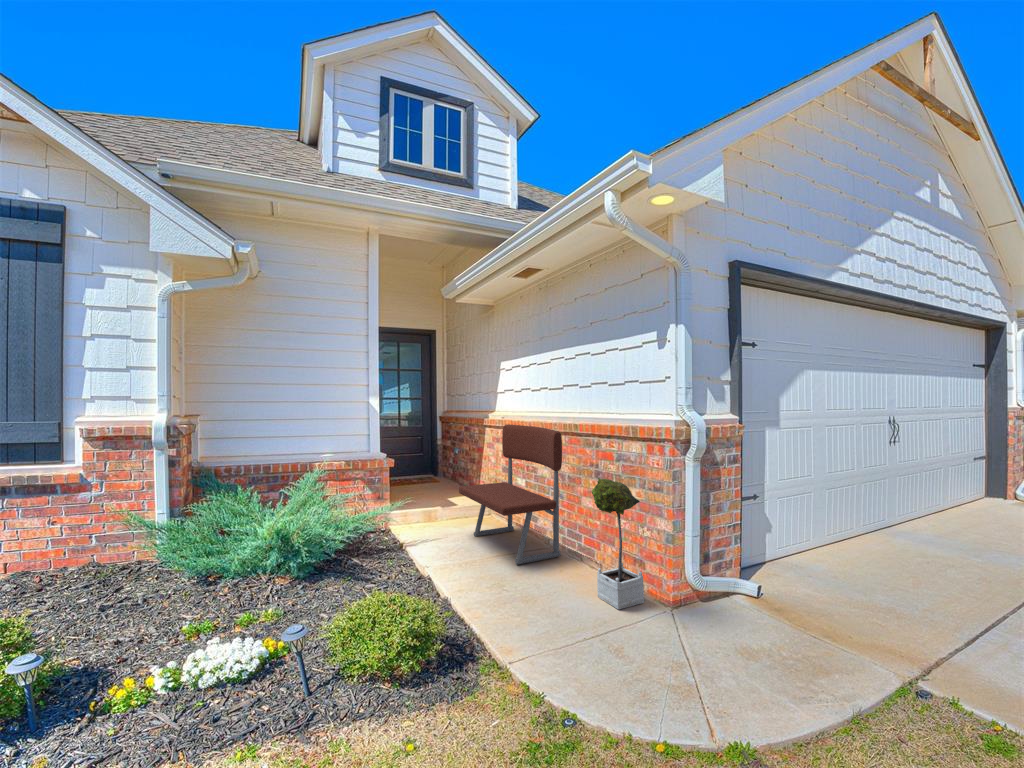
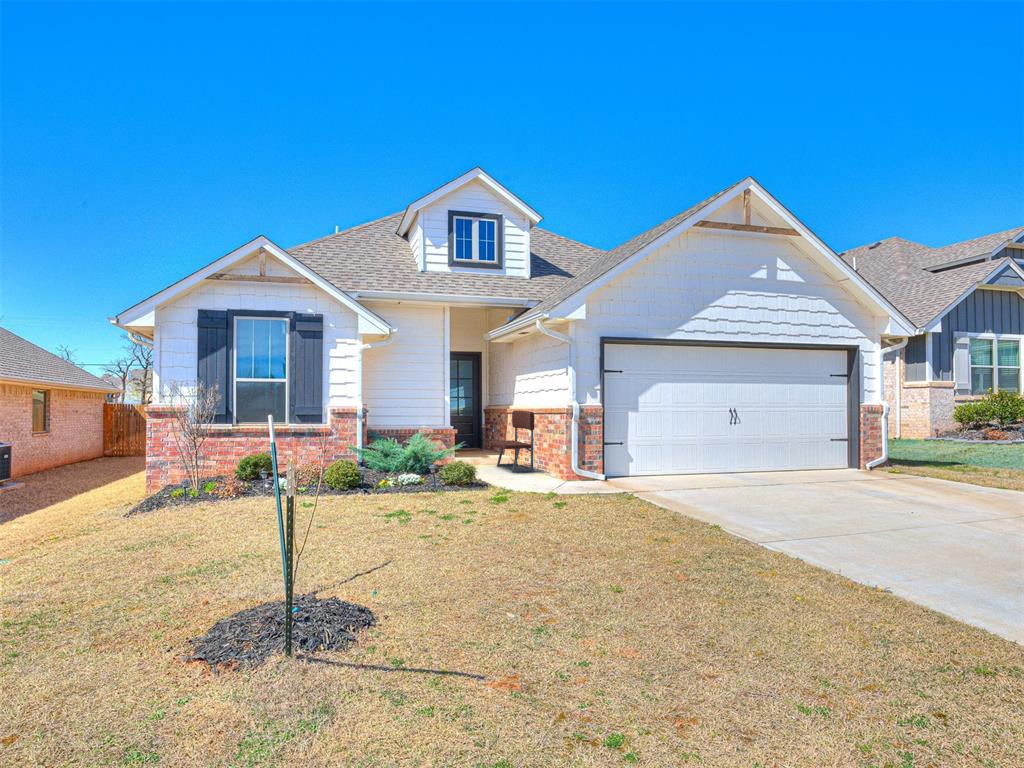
potted tree: present [592,478,644,609] -> none [538,429,558,480]

